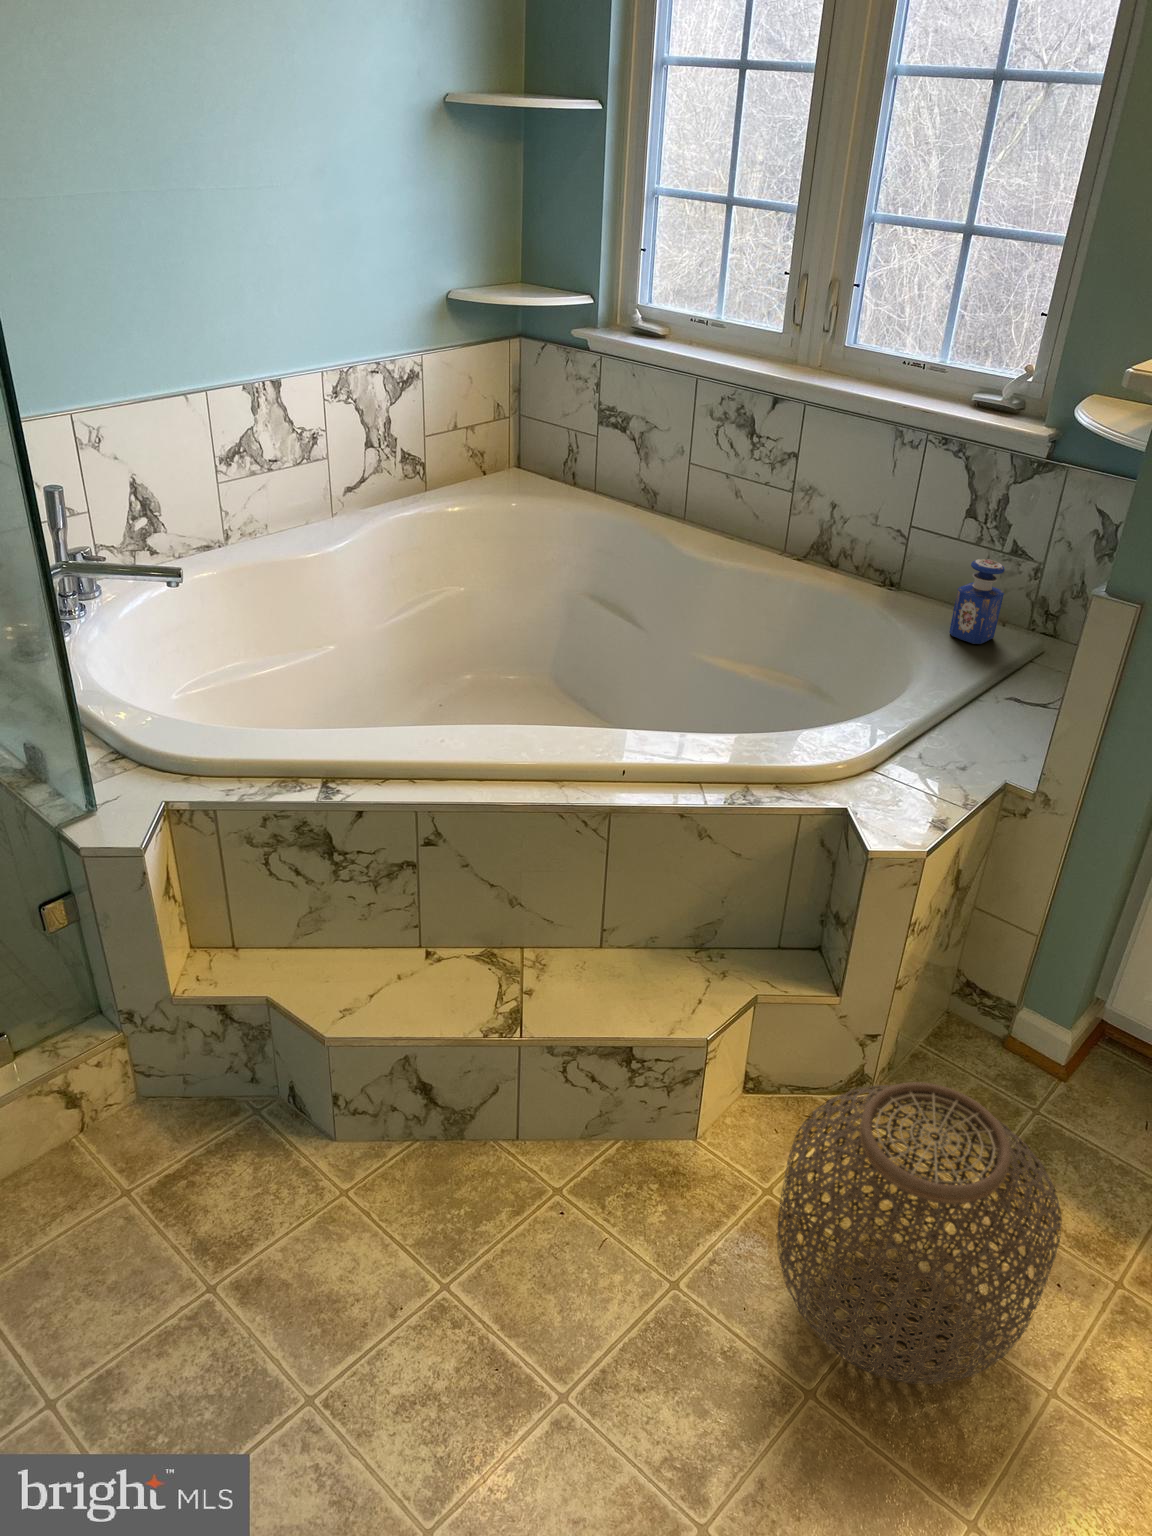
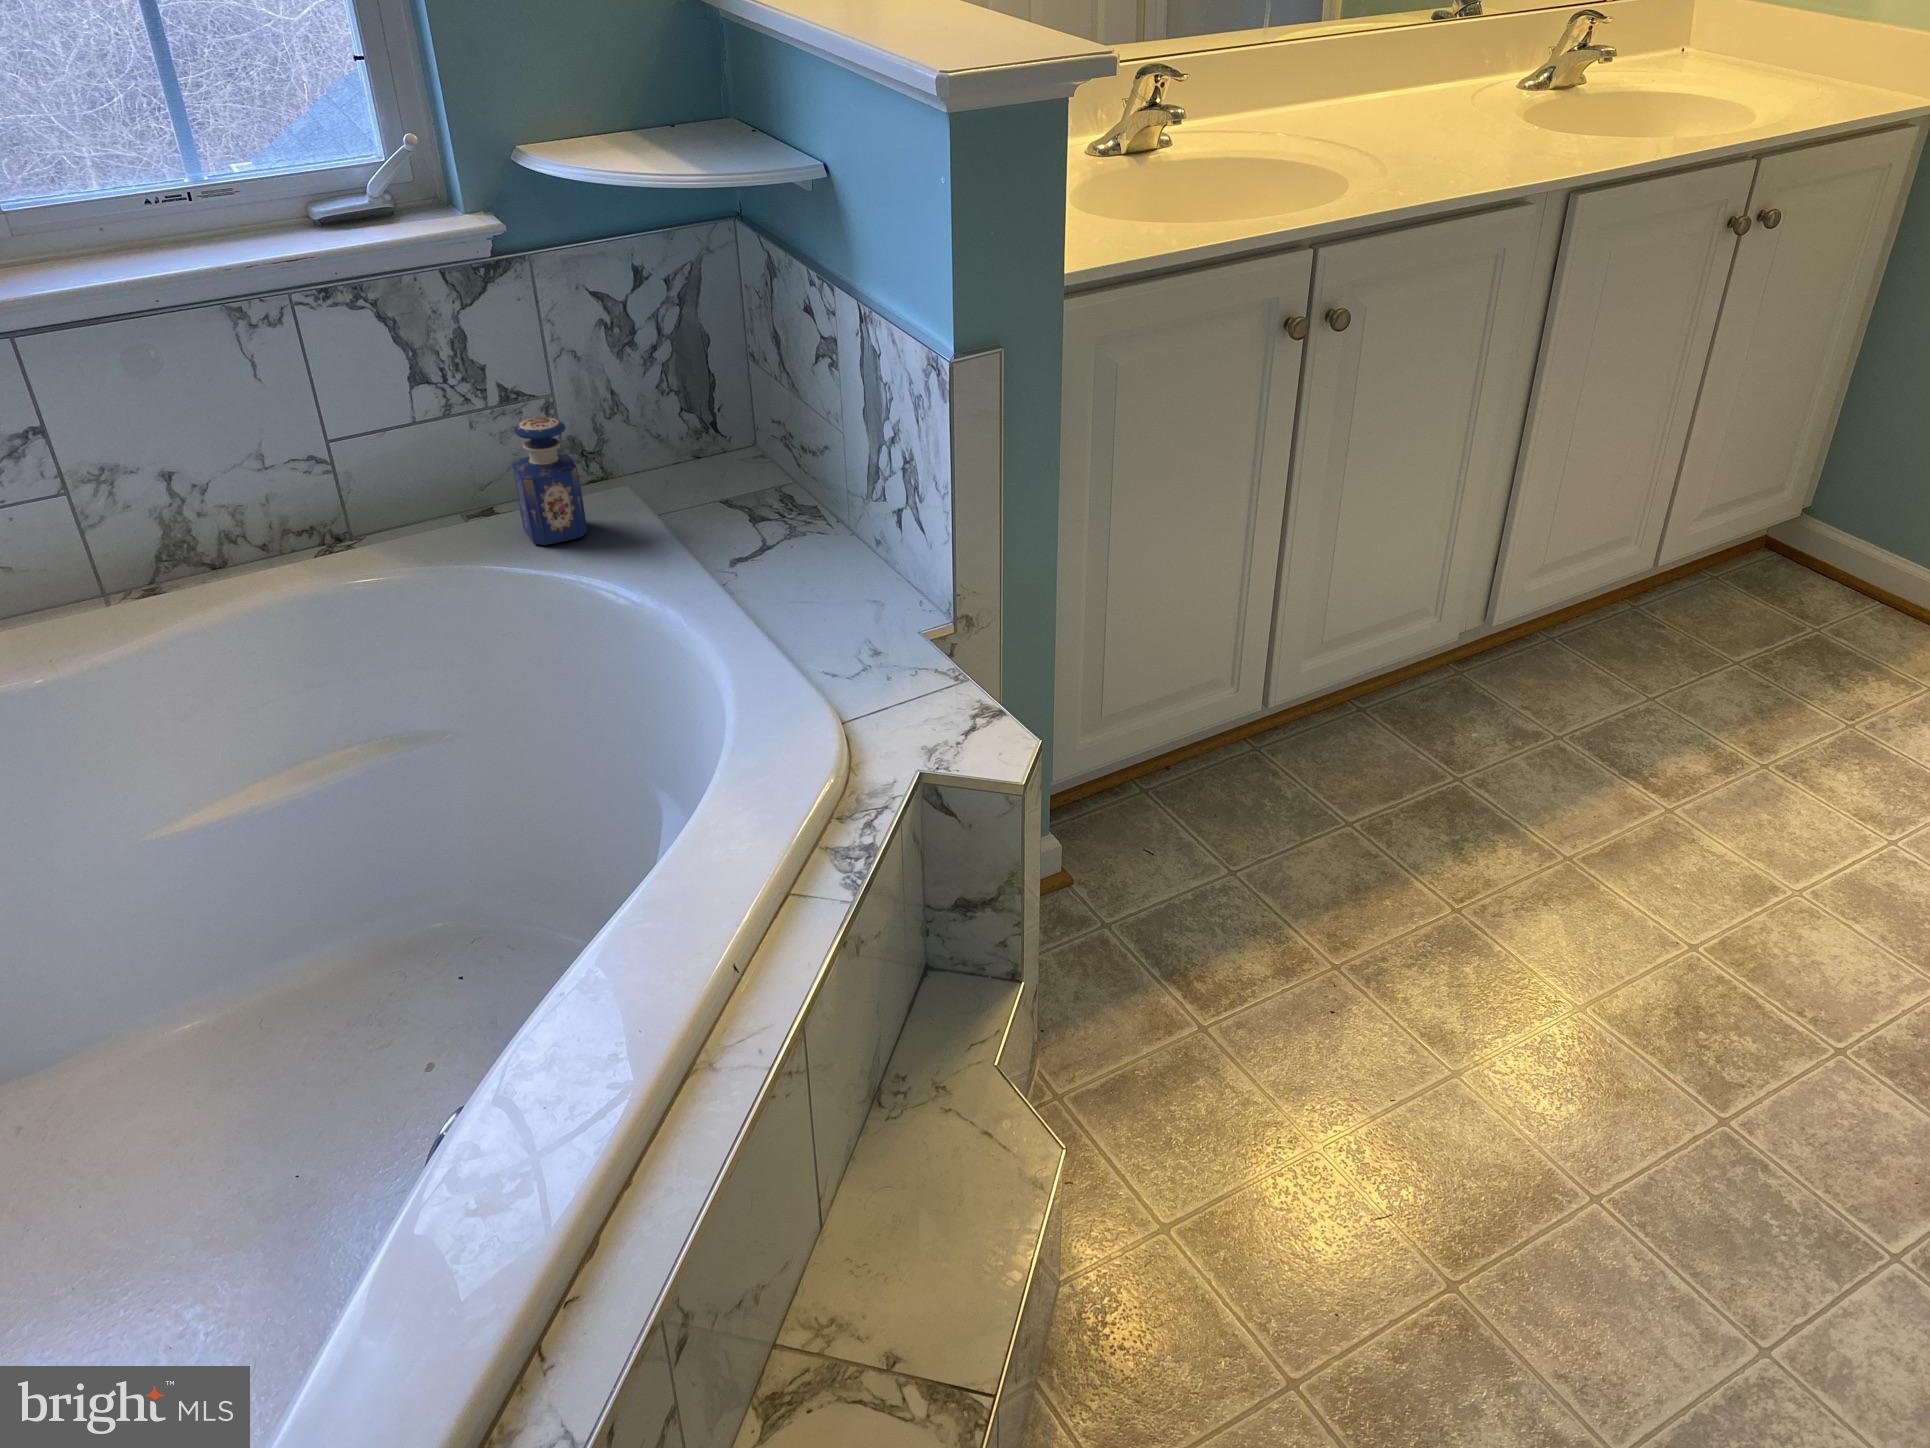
woven basket: present [777,1082,1062,1384] -> none [1219,879,1544,1229]

